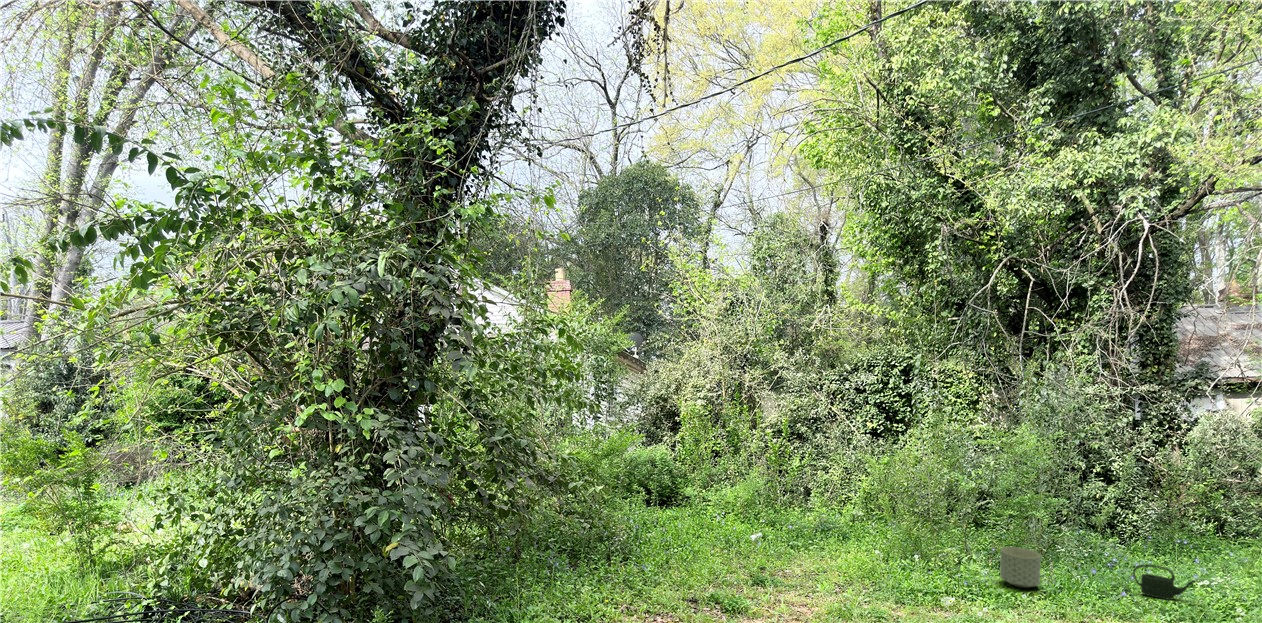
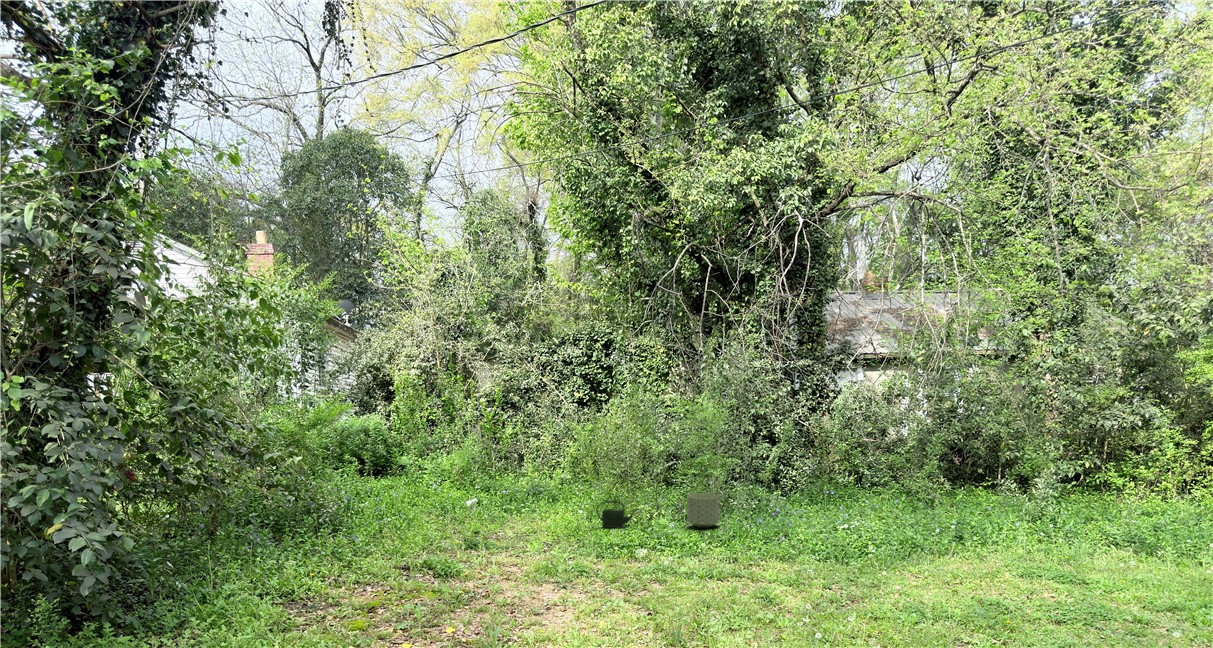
watering can: present [1133,564,1197,600] -> present [596,501,639,528]

